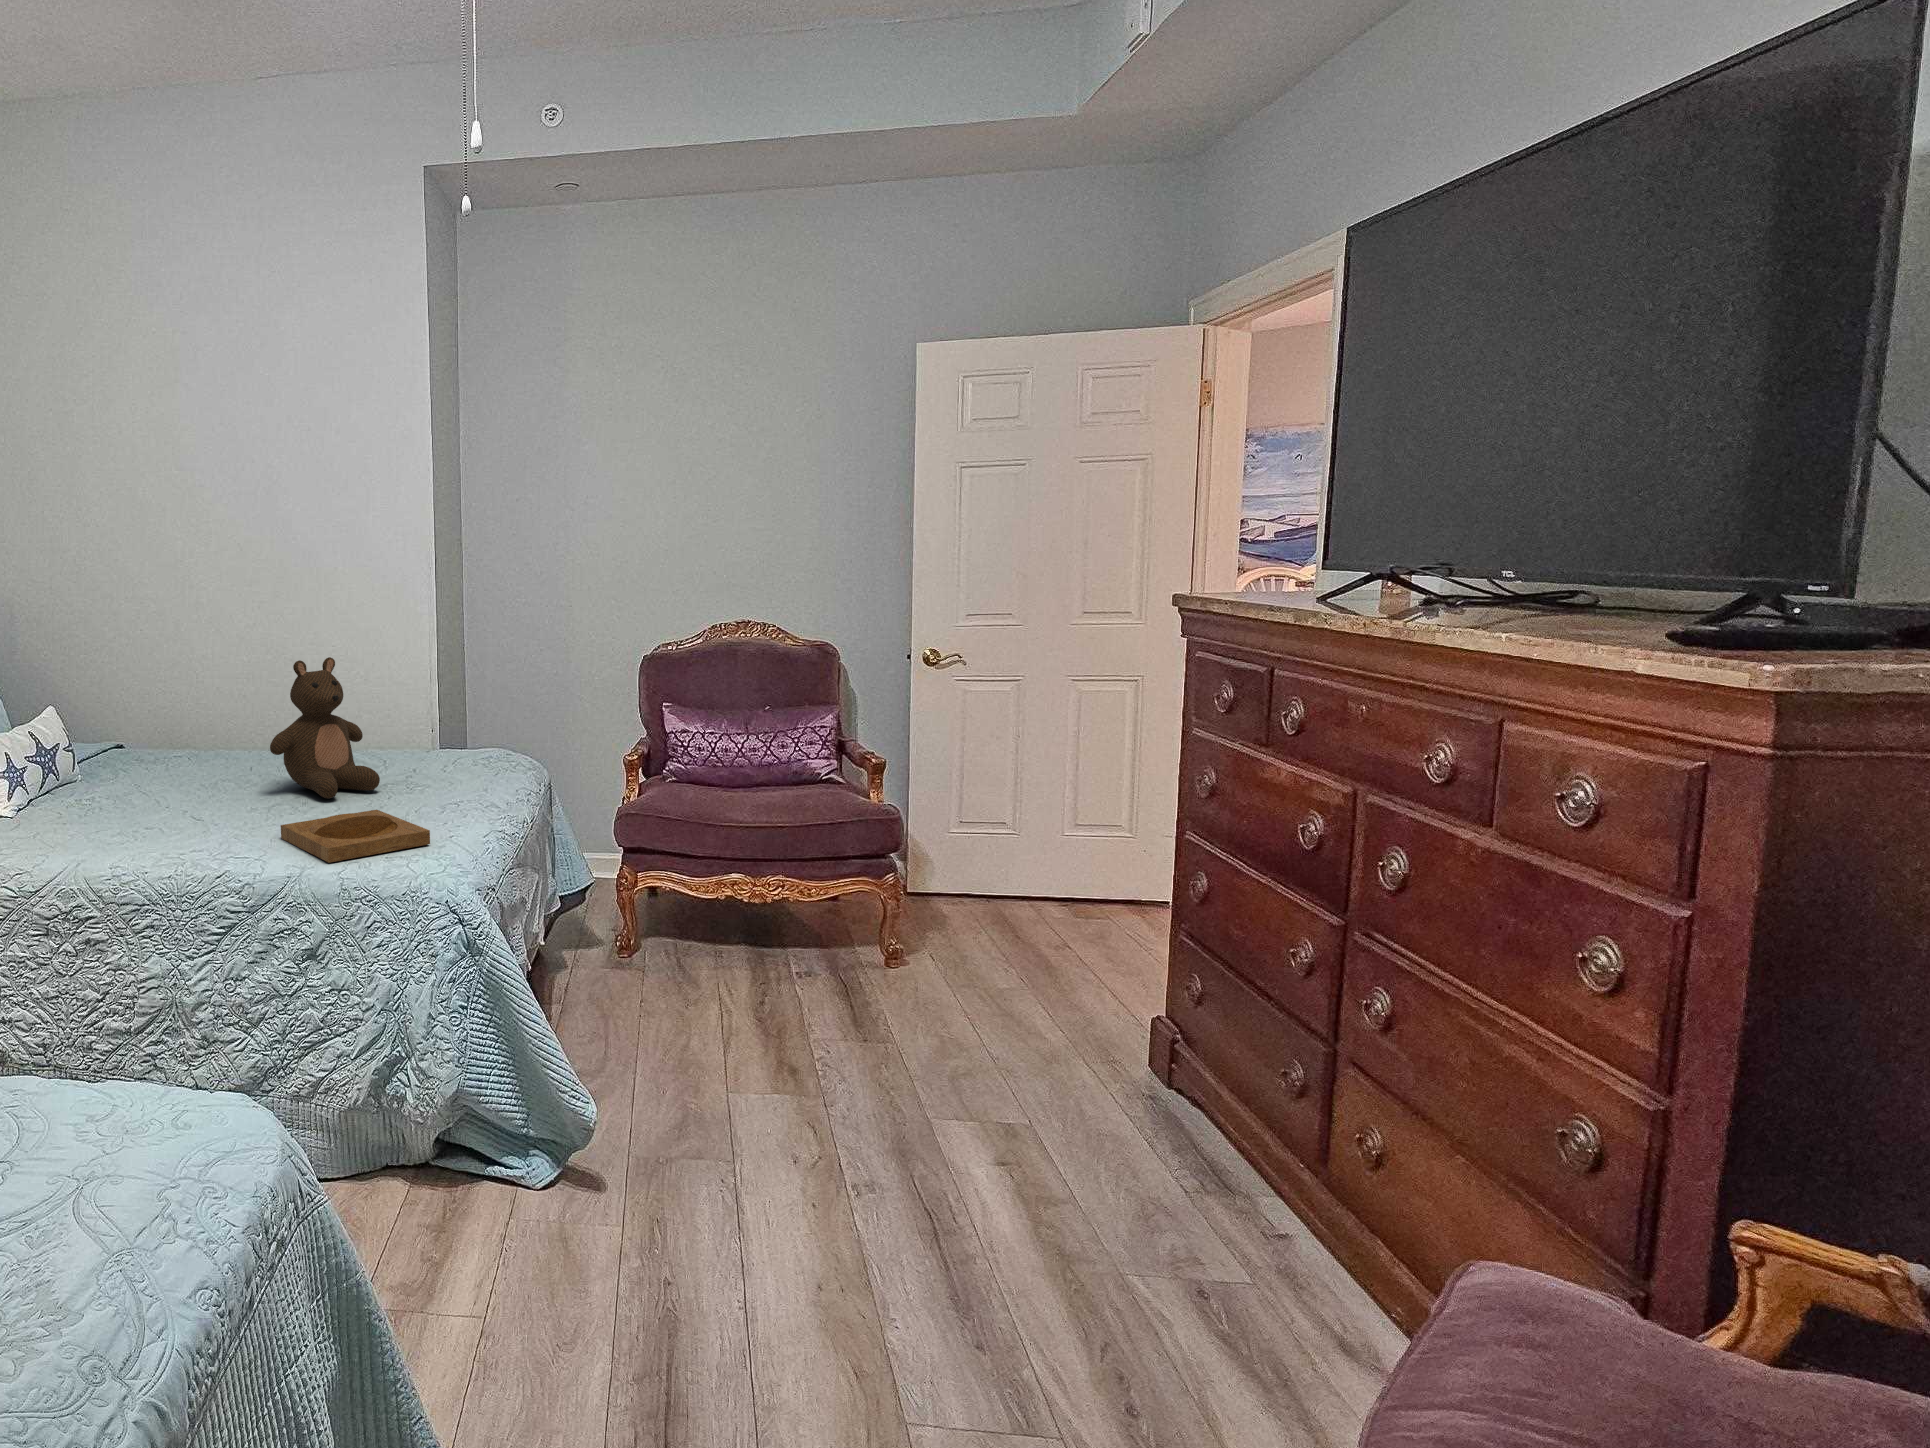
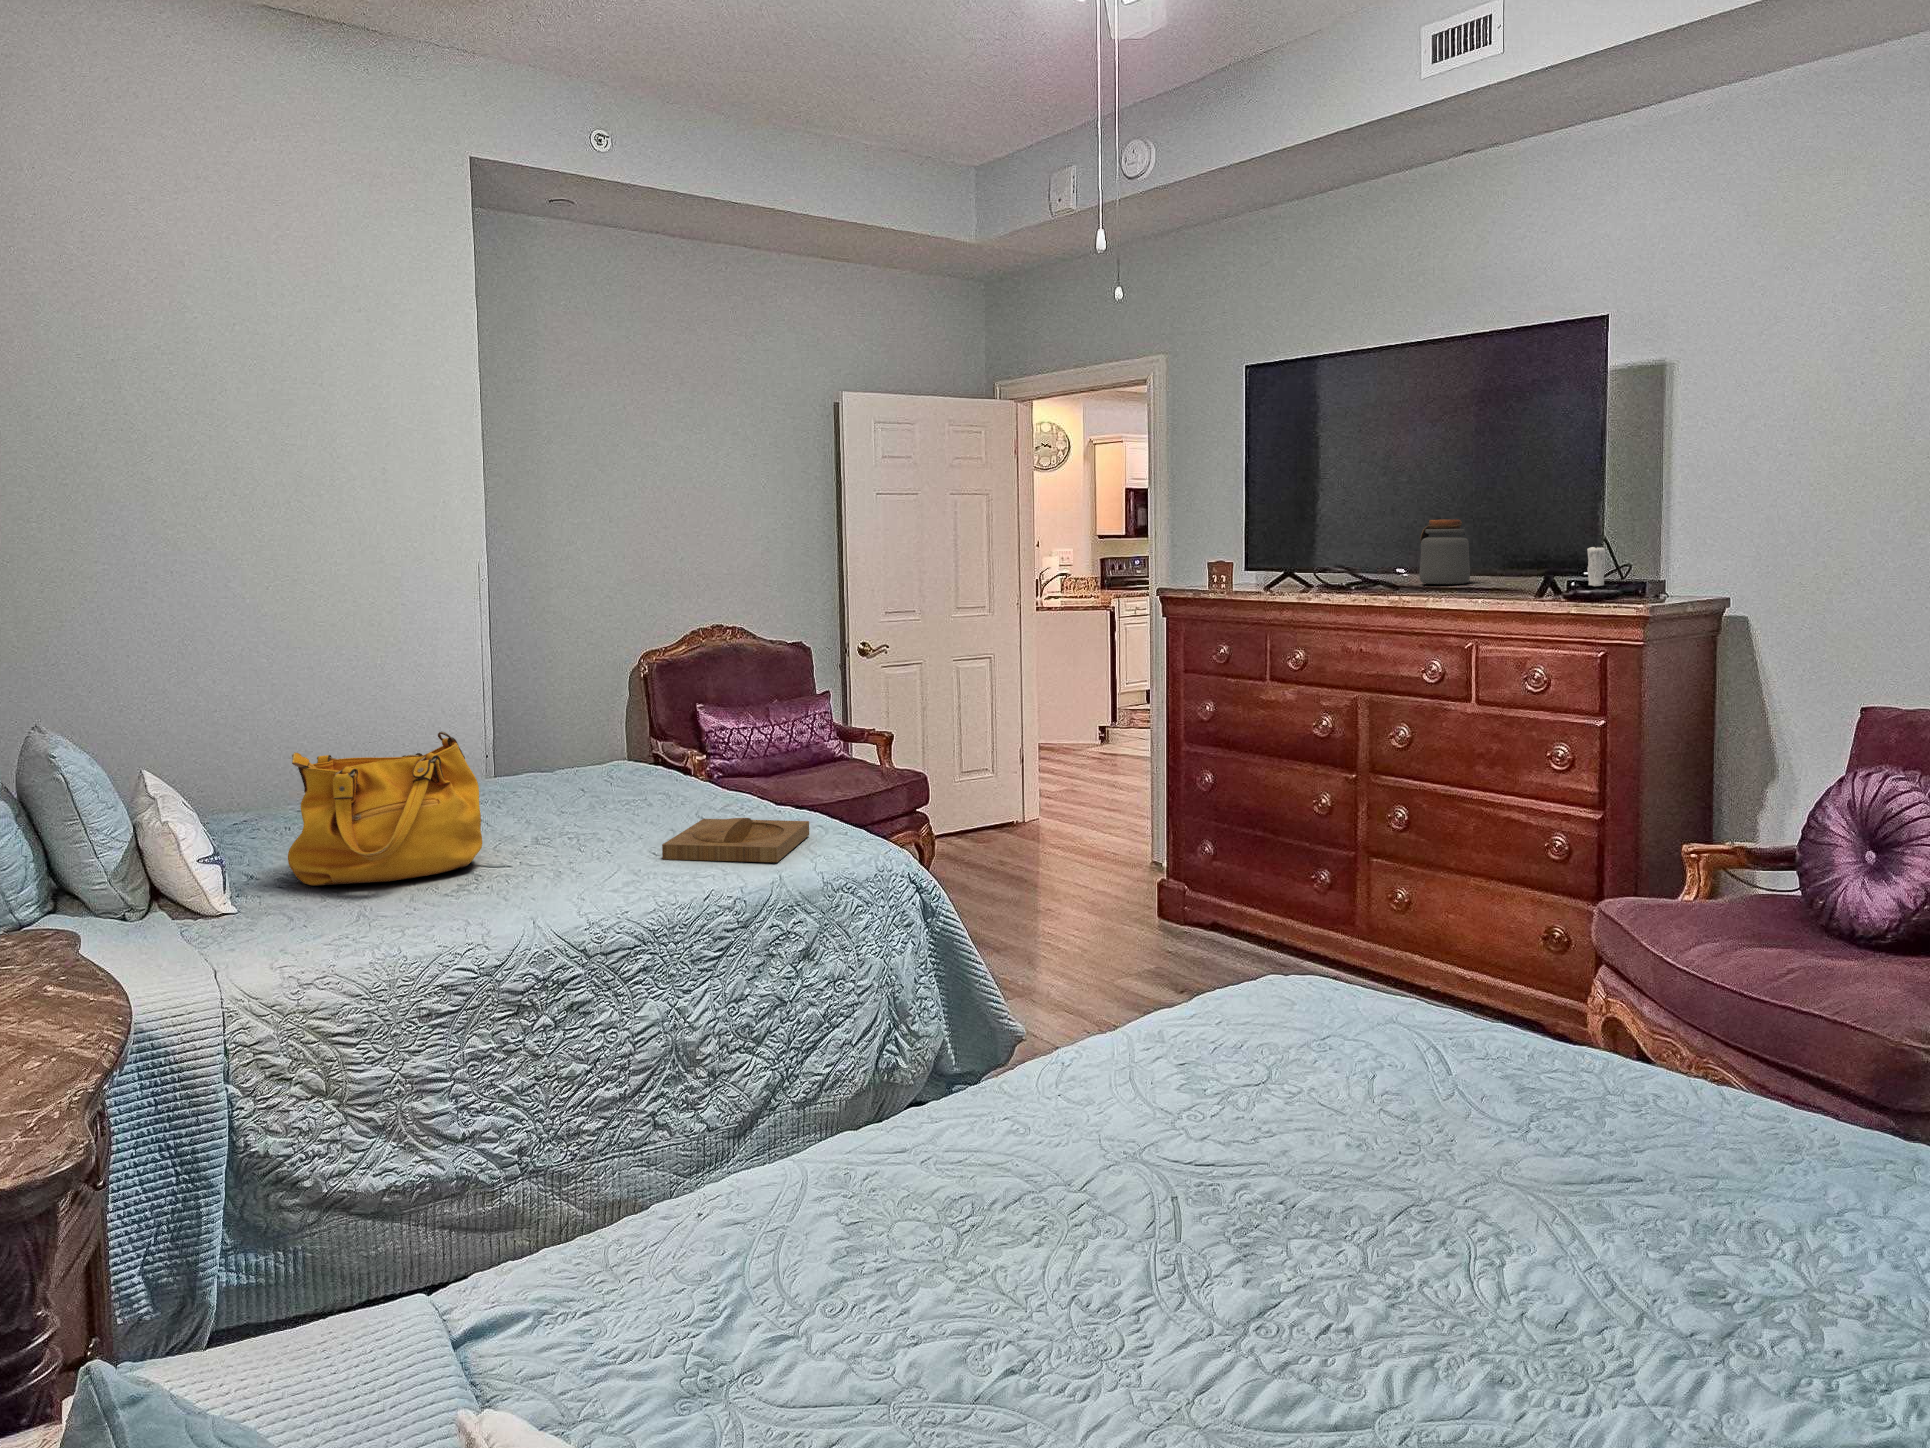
jar: none [1488,492,1617,619] -> present [1419,519,1470,584]
candle: none [1794,532,1856,642] -> present [1587,544,1606,586]
stuffed bear: present [270,657,380,799] -> none [507,671,619,826]
handbag: none [65,701,198,814] -> present [288,732,482,886]

